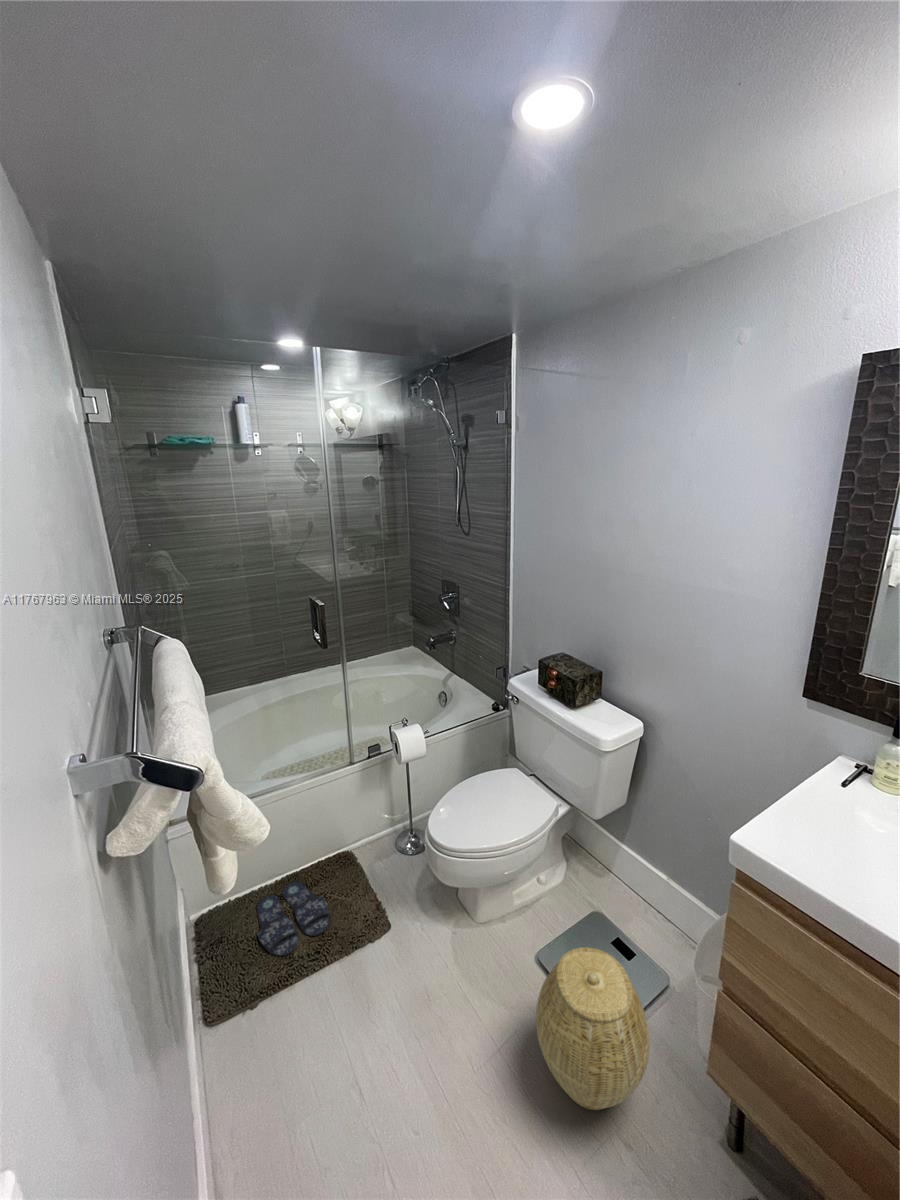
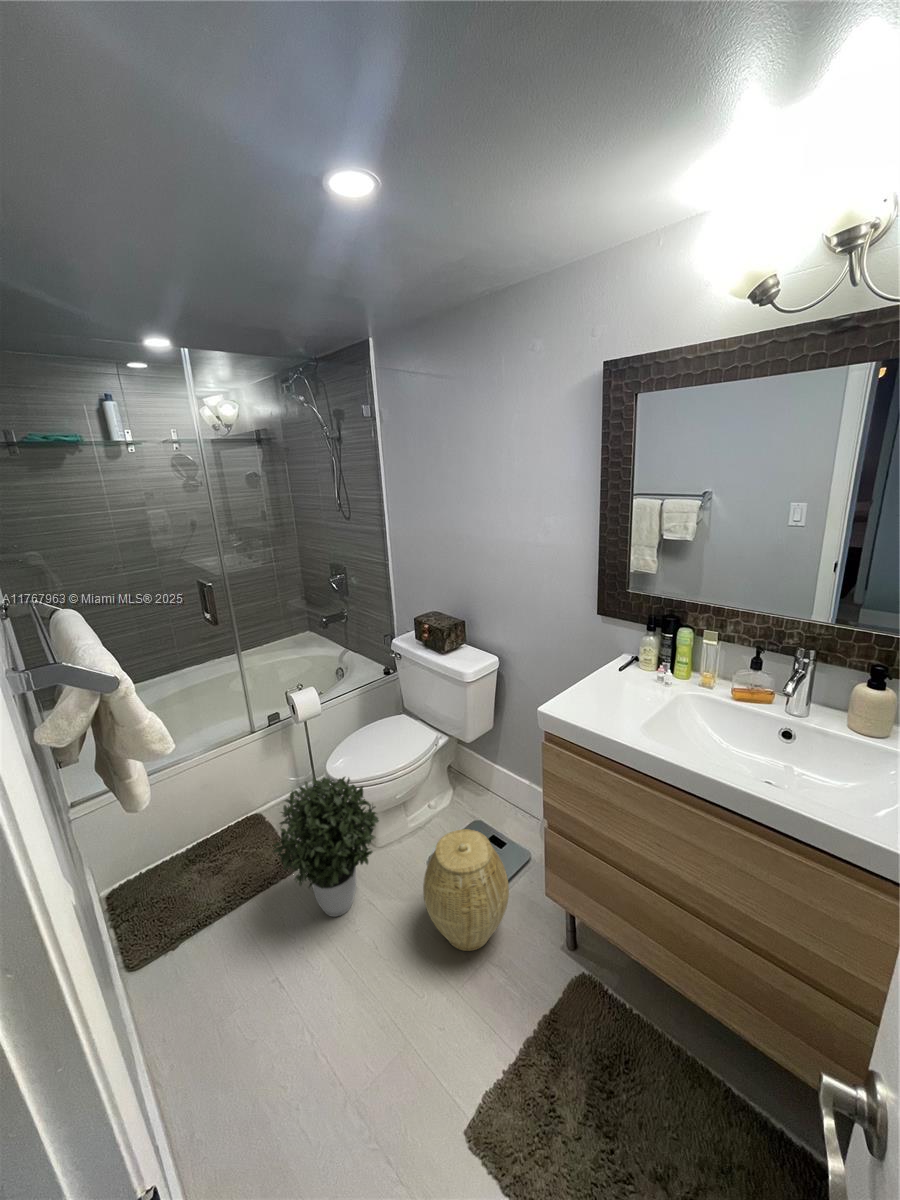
potted plant: none [364,841,486,1010] -> present [273,777,379,917]
slippers: present [256,881,329,956] -> none [169,845,242,905]

